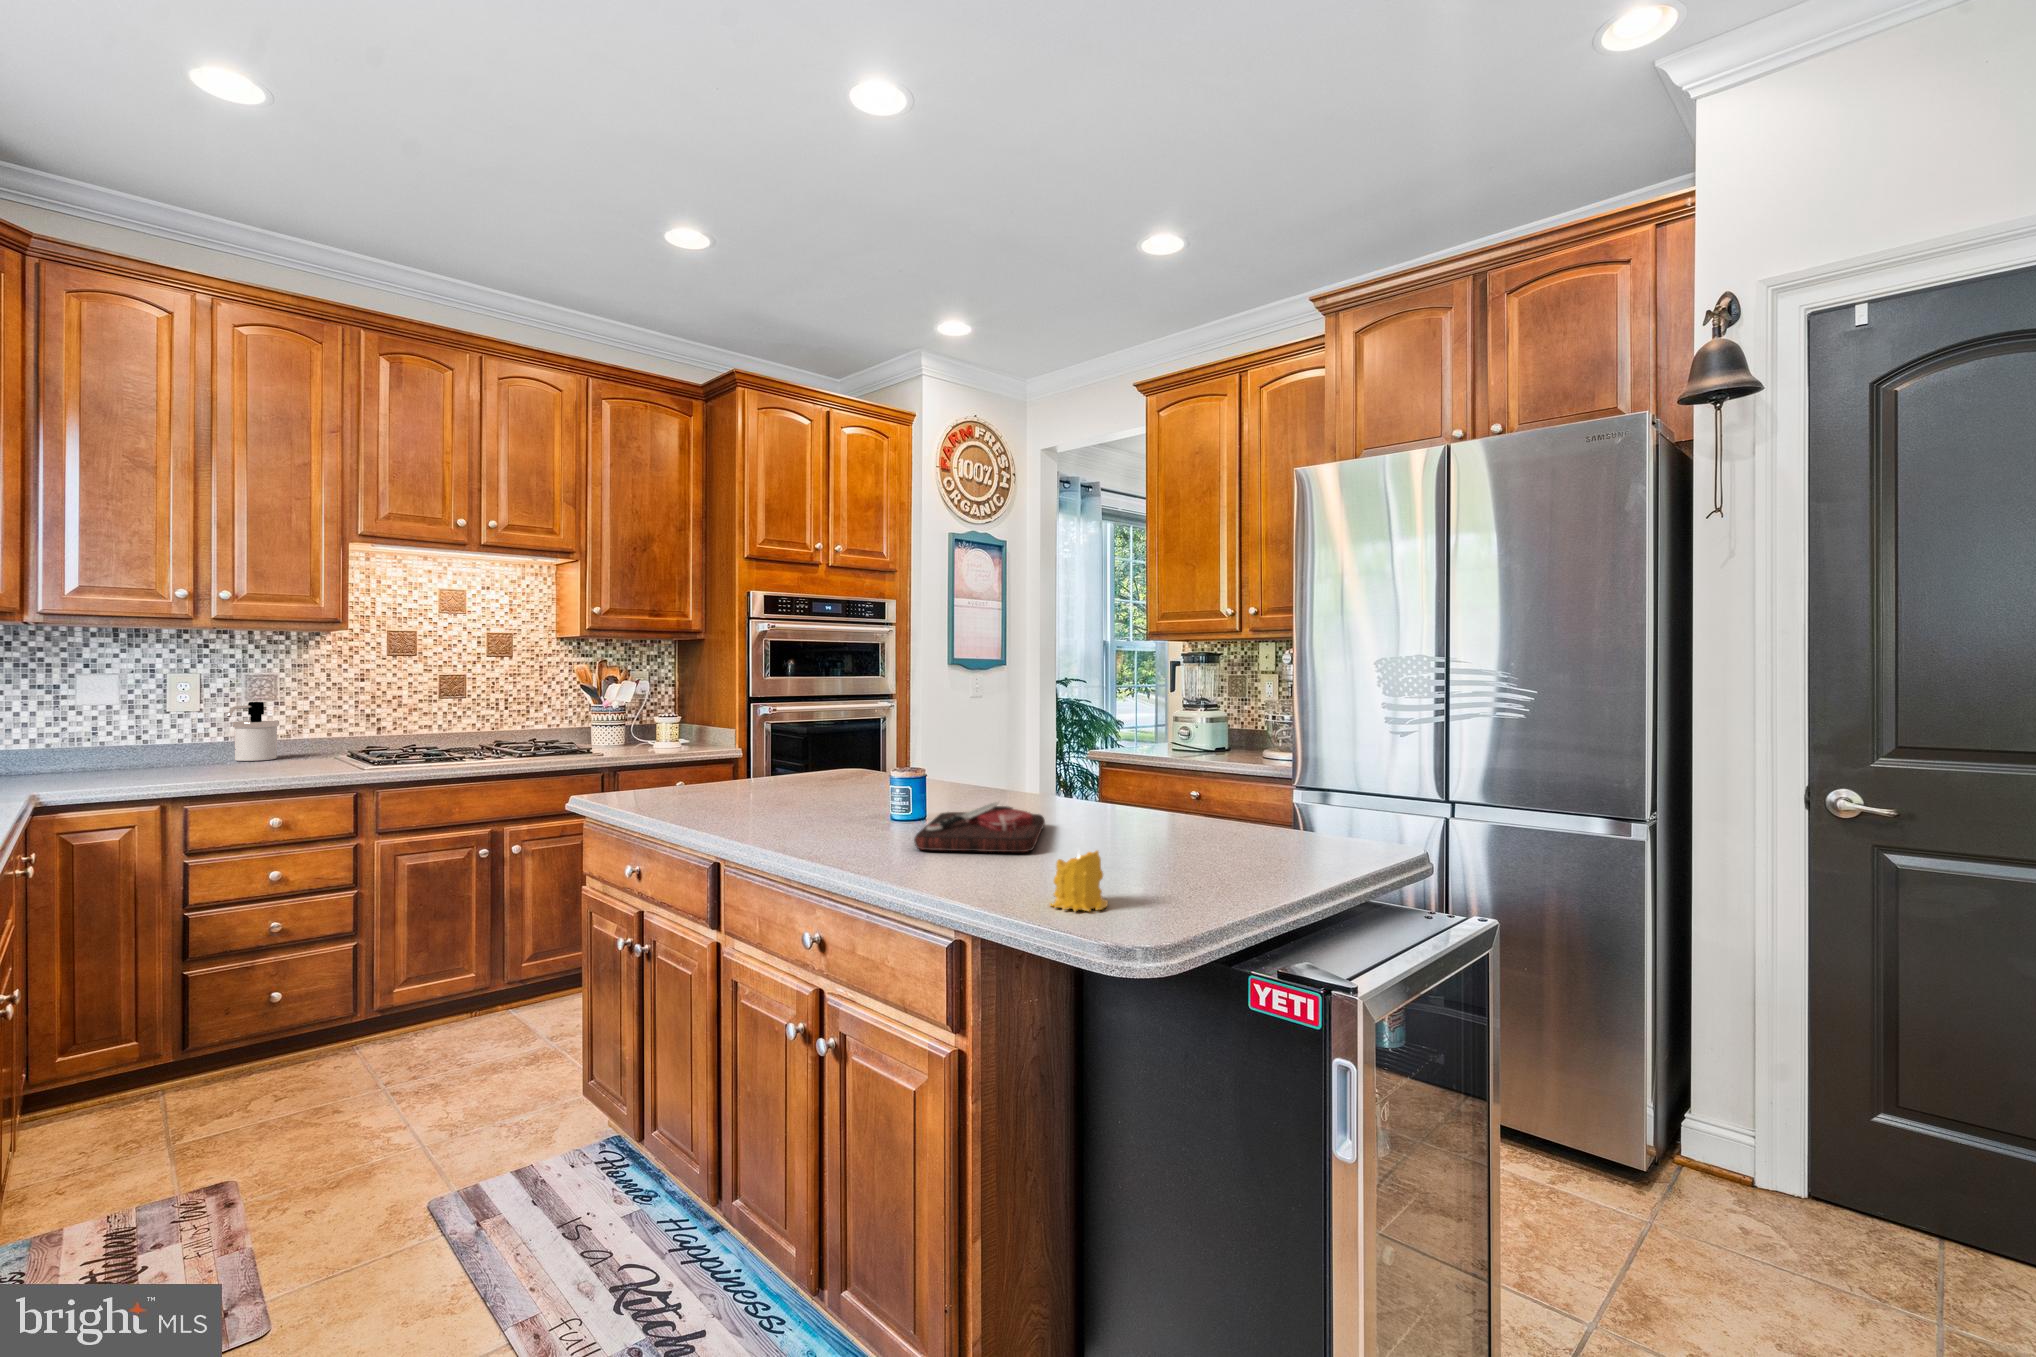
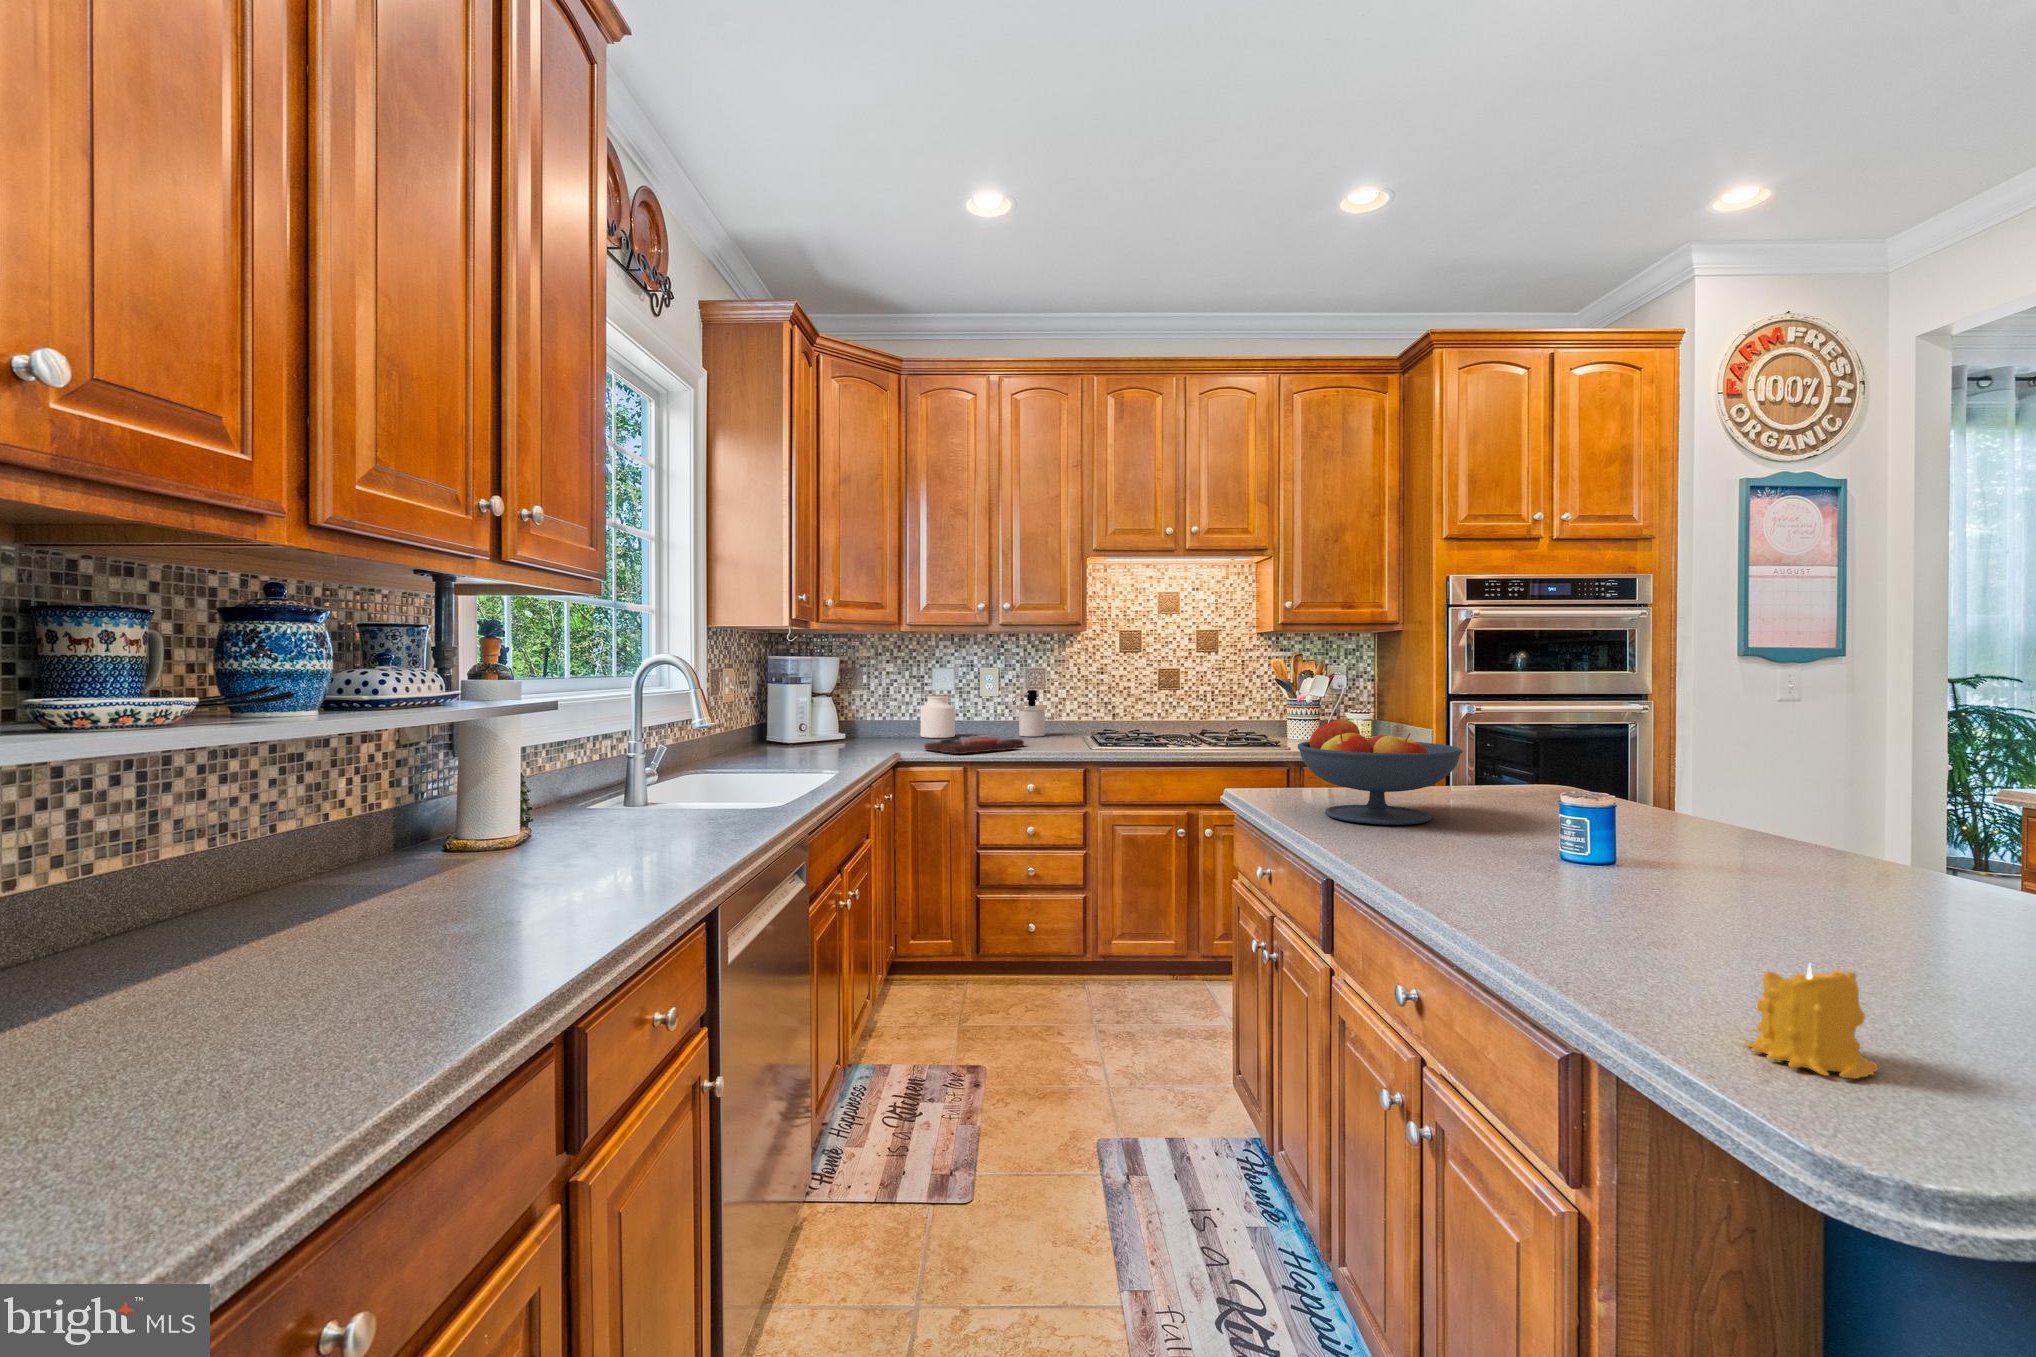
jar: none [55,711,122,772] -> present [921,695,955,738]
fruit bowl: none [669,721,810,811] -> present [1298,719,1463,825]
cutting board: present [914,802,1045,852] -> present [924,735,1024,754]

